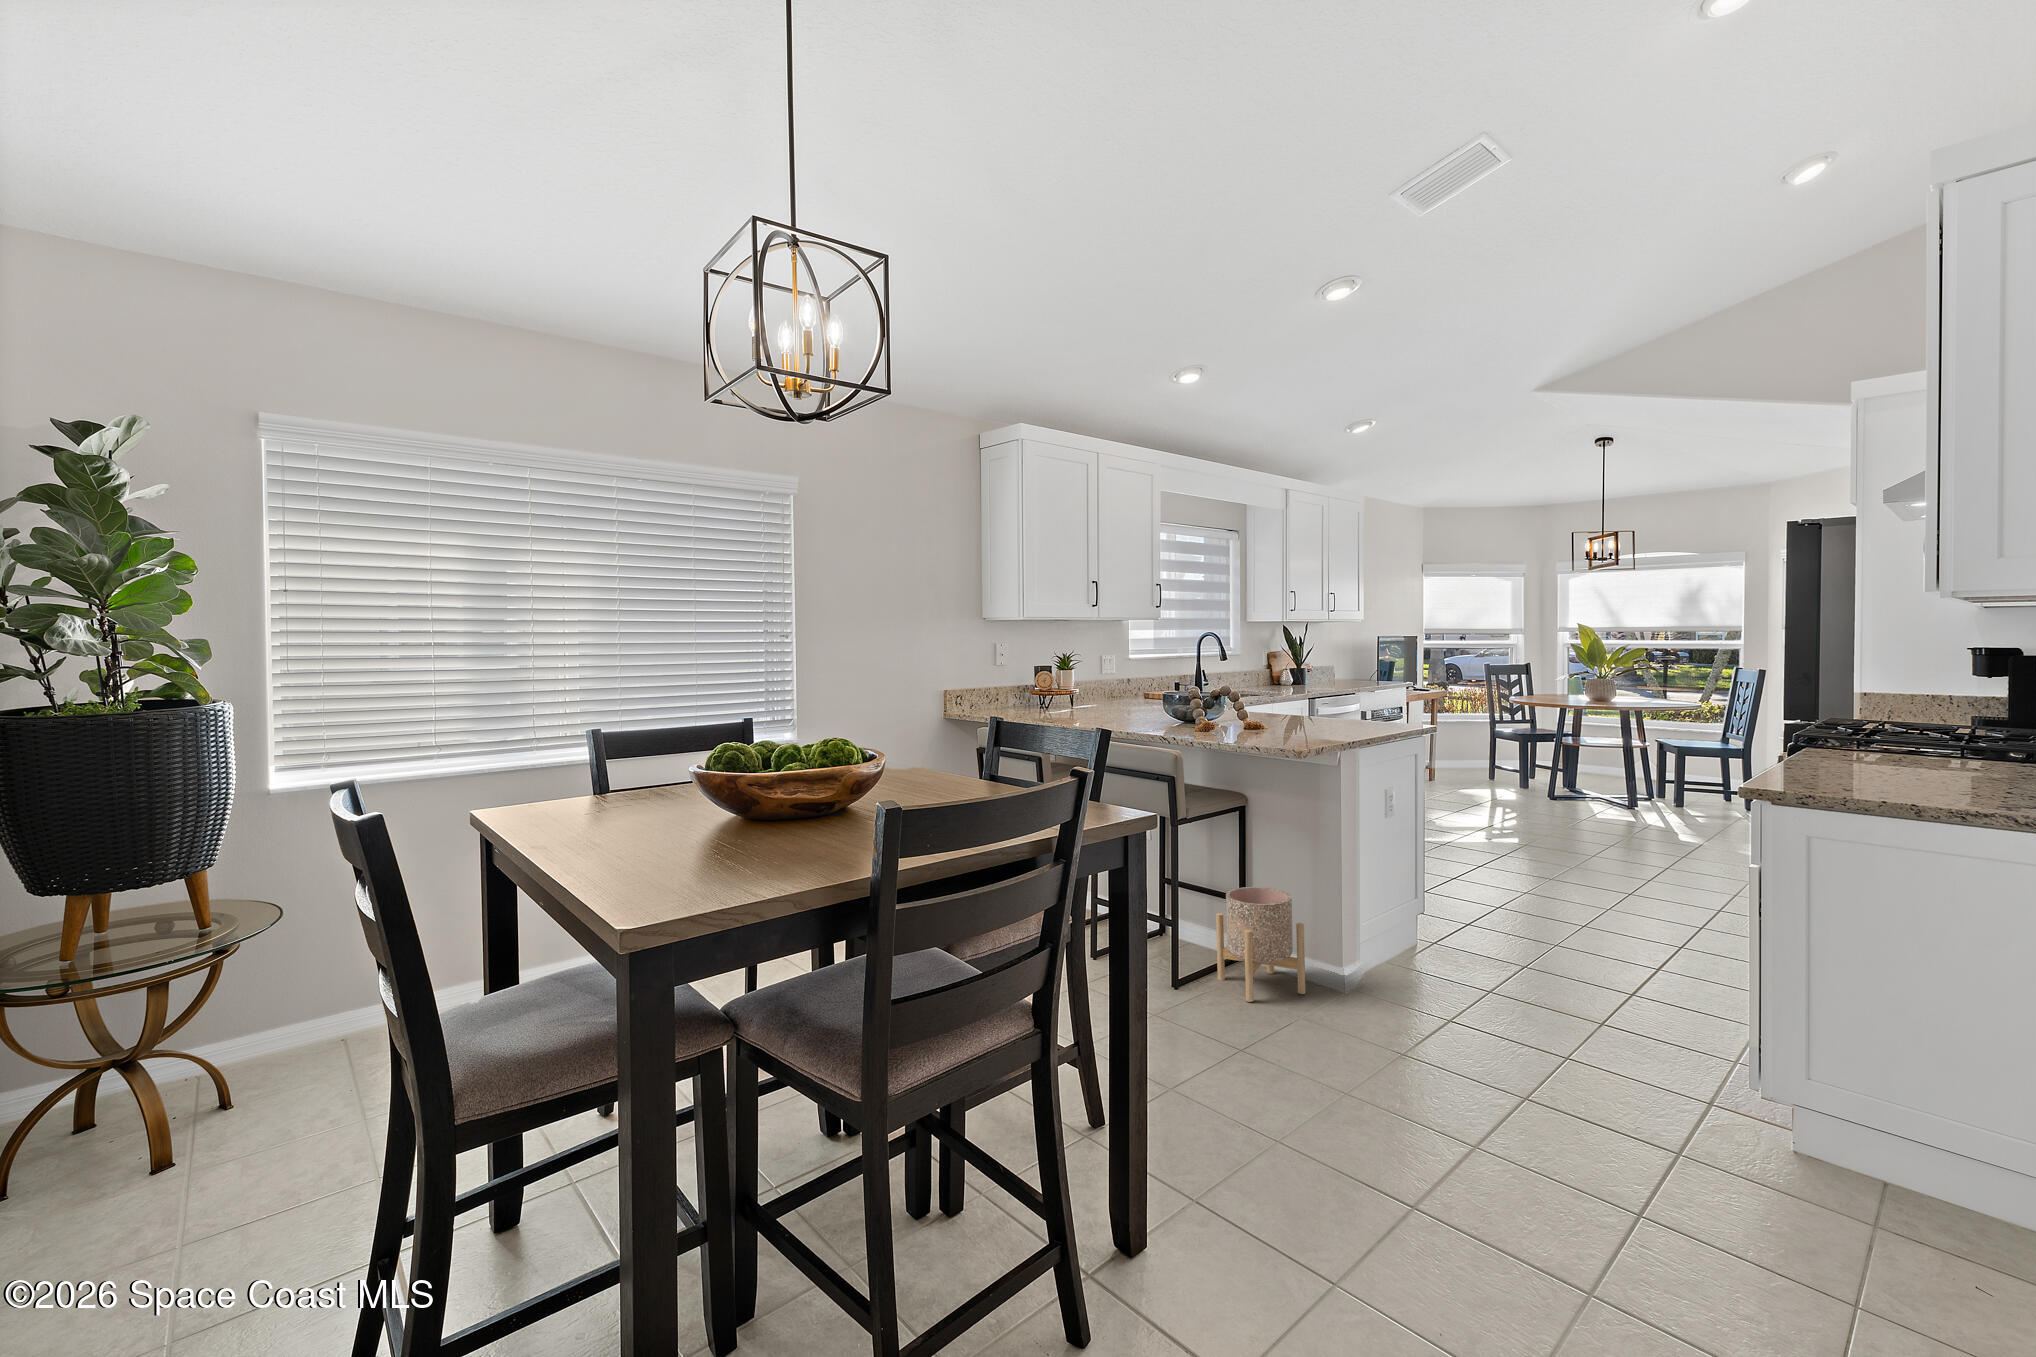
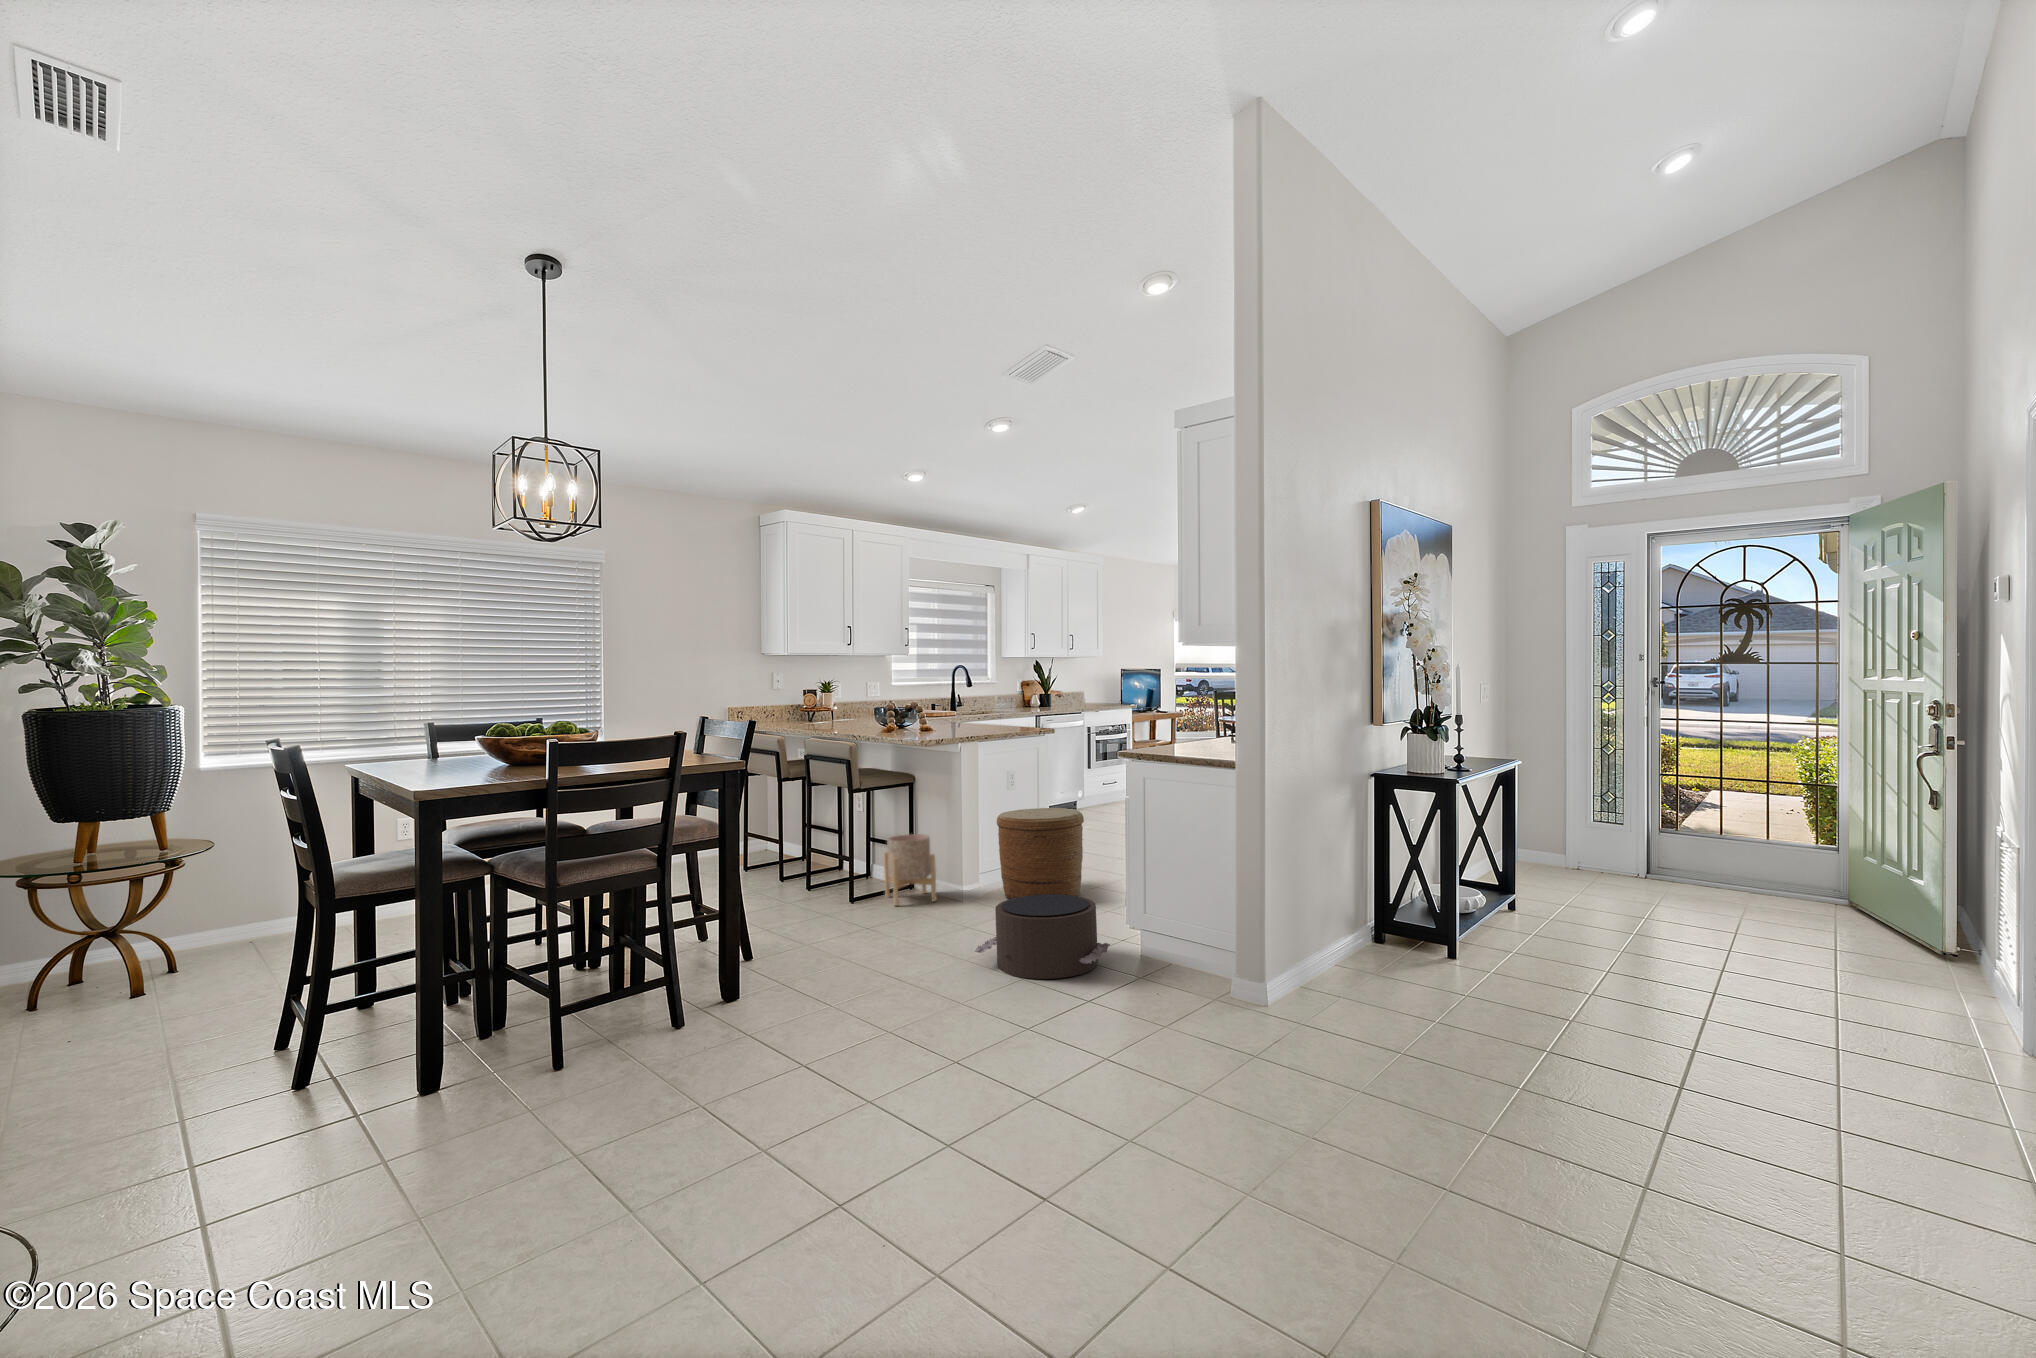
woven basket: none [1386,850,1533,1009] -> present [997,808,1084,899]
pouf: none [1517,1041,1814,1244] -> present [975,894,1110,979]

